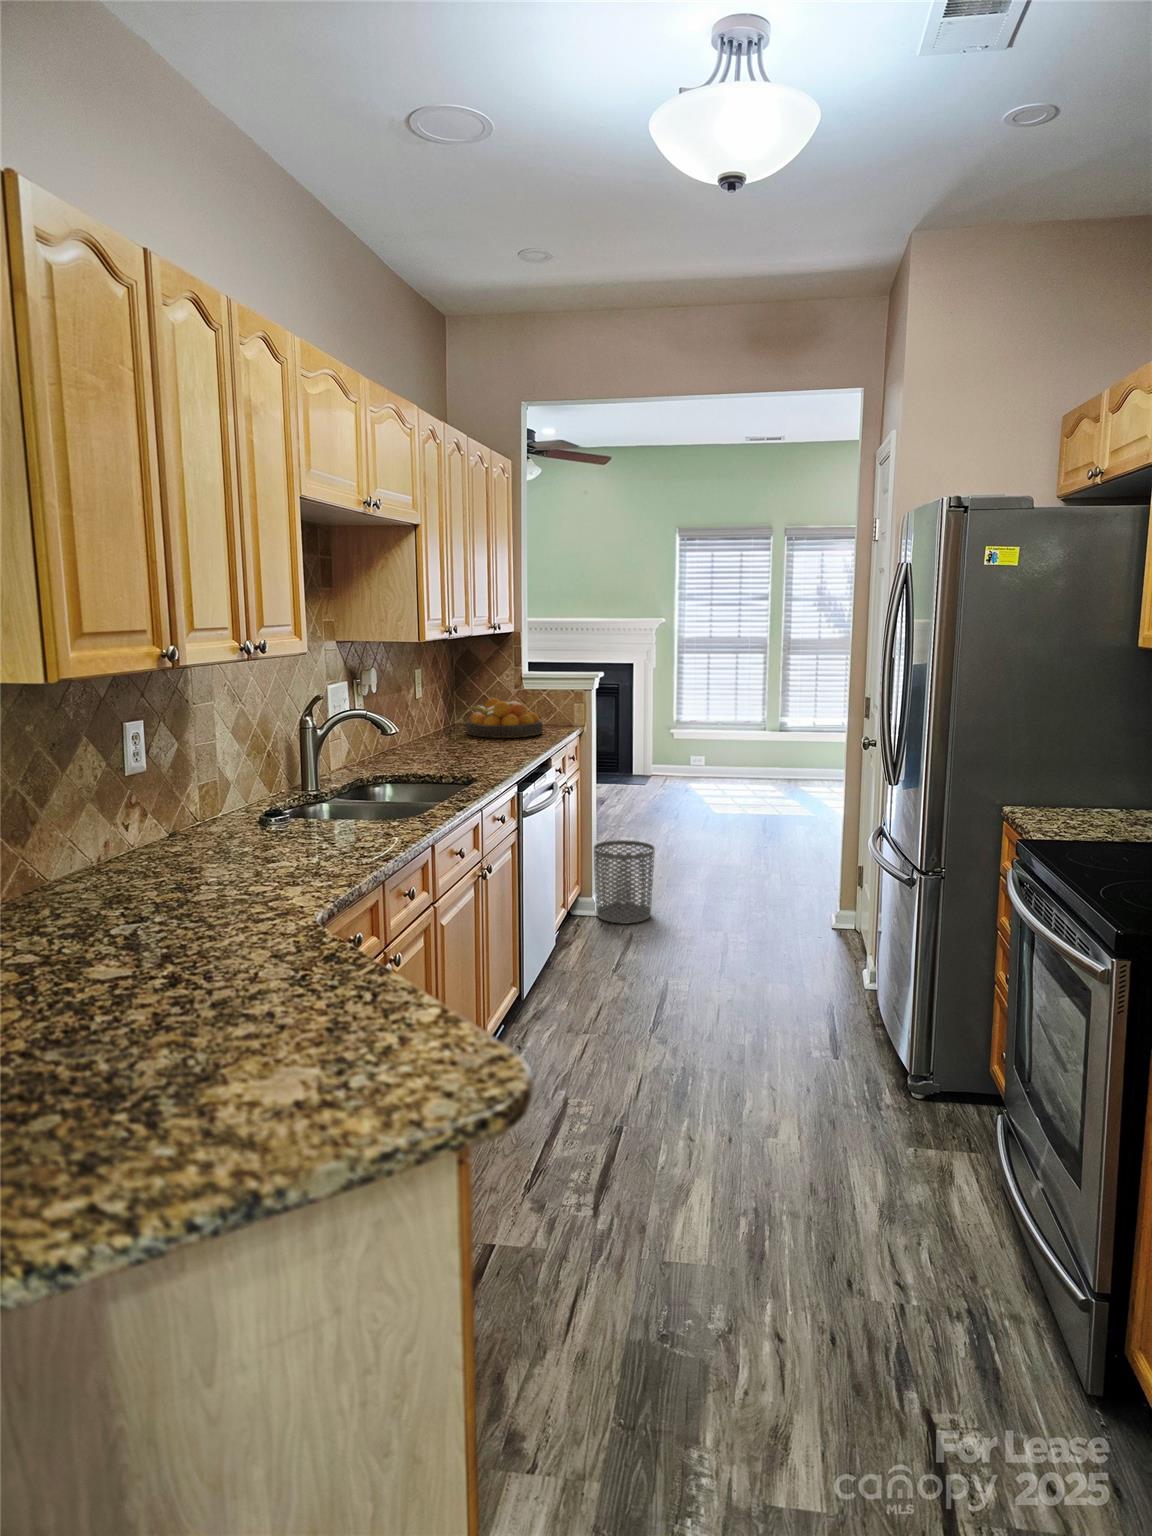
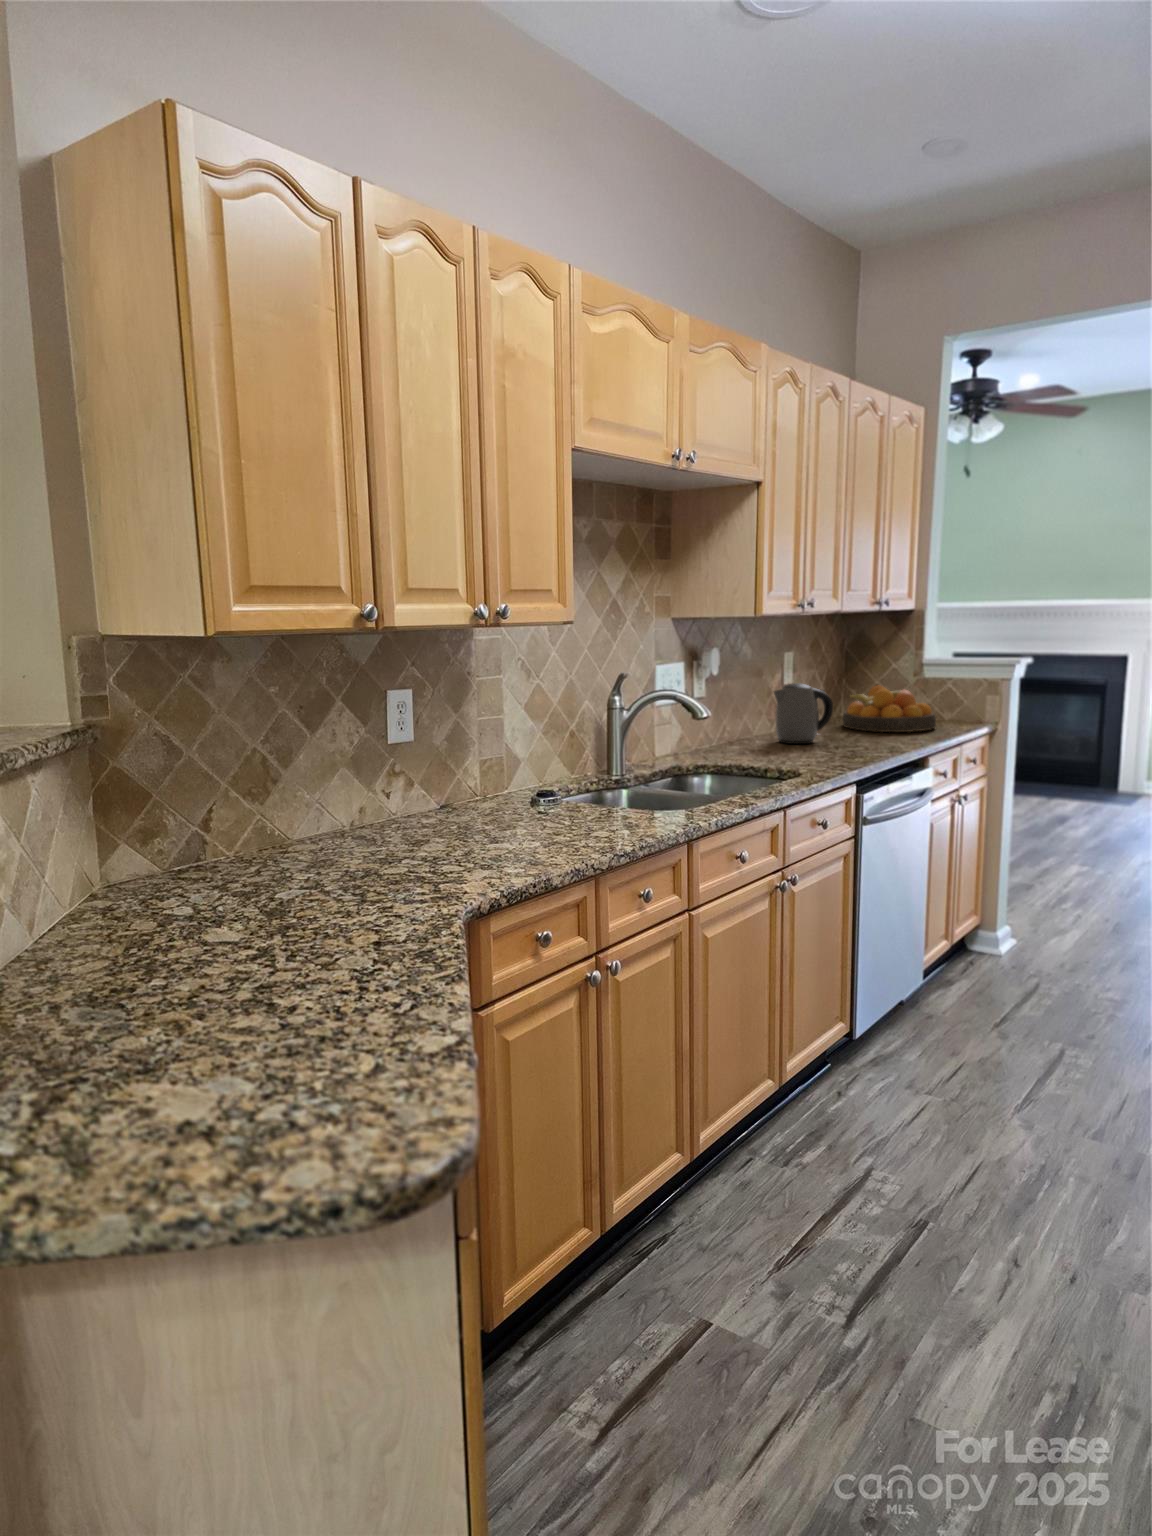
kettle: none [421,699,470,753] -> present [774,683,833,744]
waste bin: present [594,840,655,924] -> none [1000,866,1083,972]

